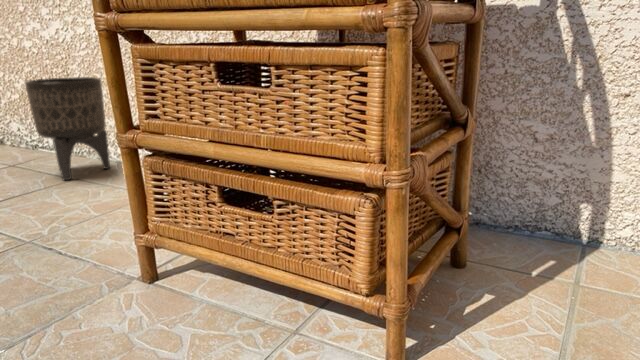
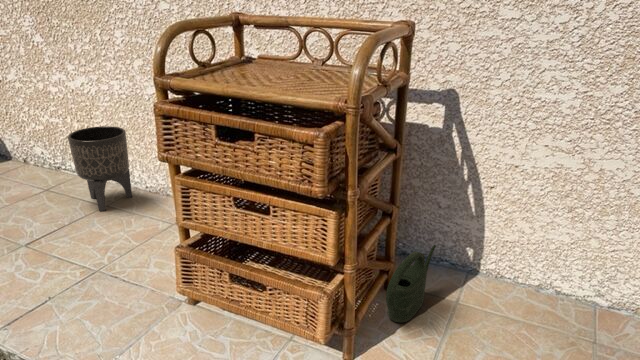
watering can: none [464,190,535,309] -> present [386,245,436,323]

